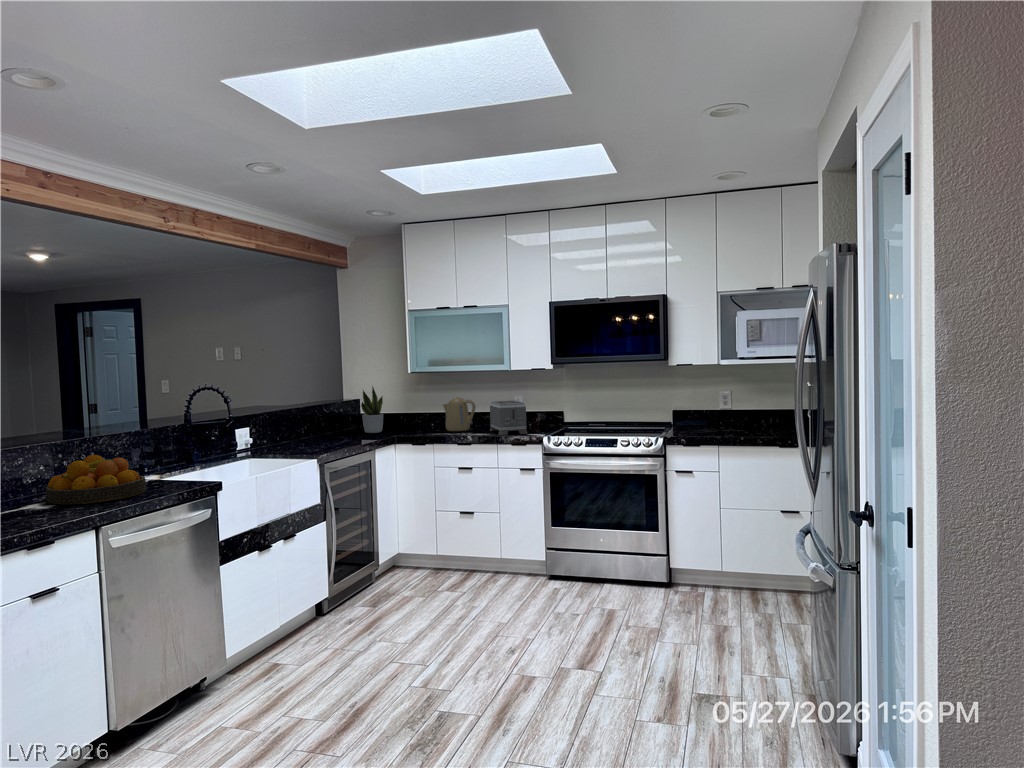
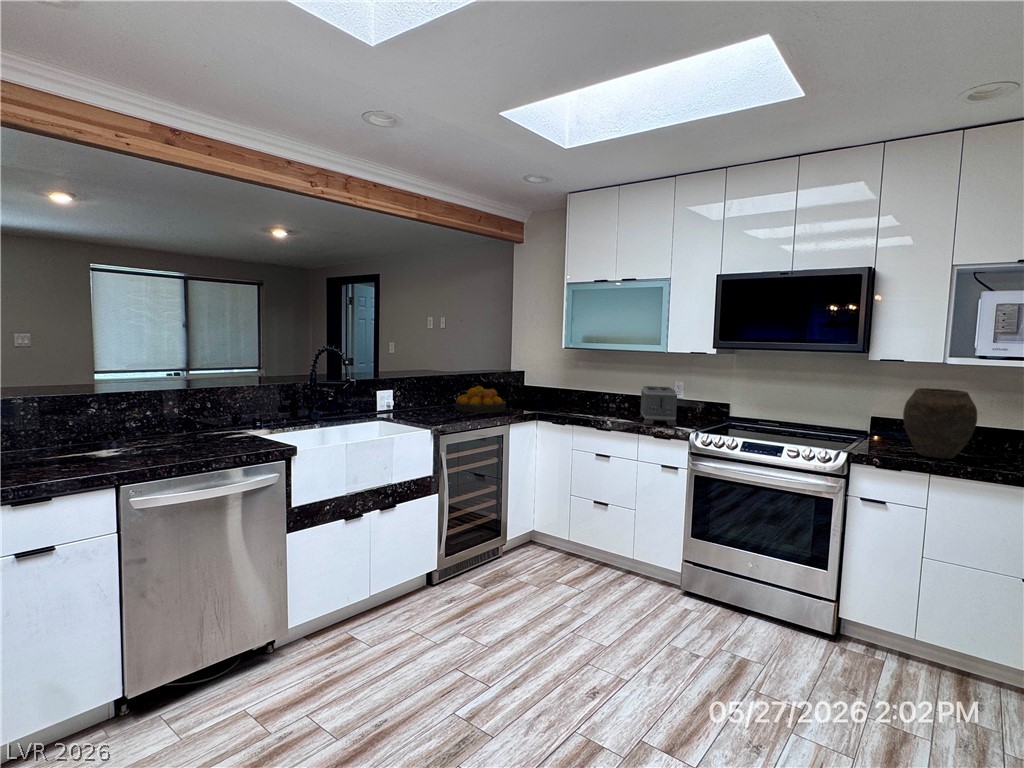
vase: none [697,383,741,434] -> present [903,388,977,459]
potted plant: present [361,387,383,433] -> none [518,359,543,406]
kettle: present [443,397,475,431] -> none [596,378,629,414]
fruit bowl: present [45,455,146,504] -> present [455,386,506,413]

